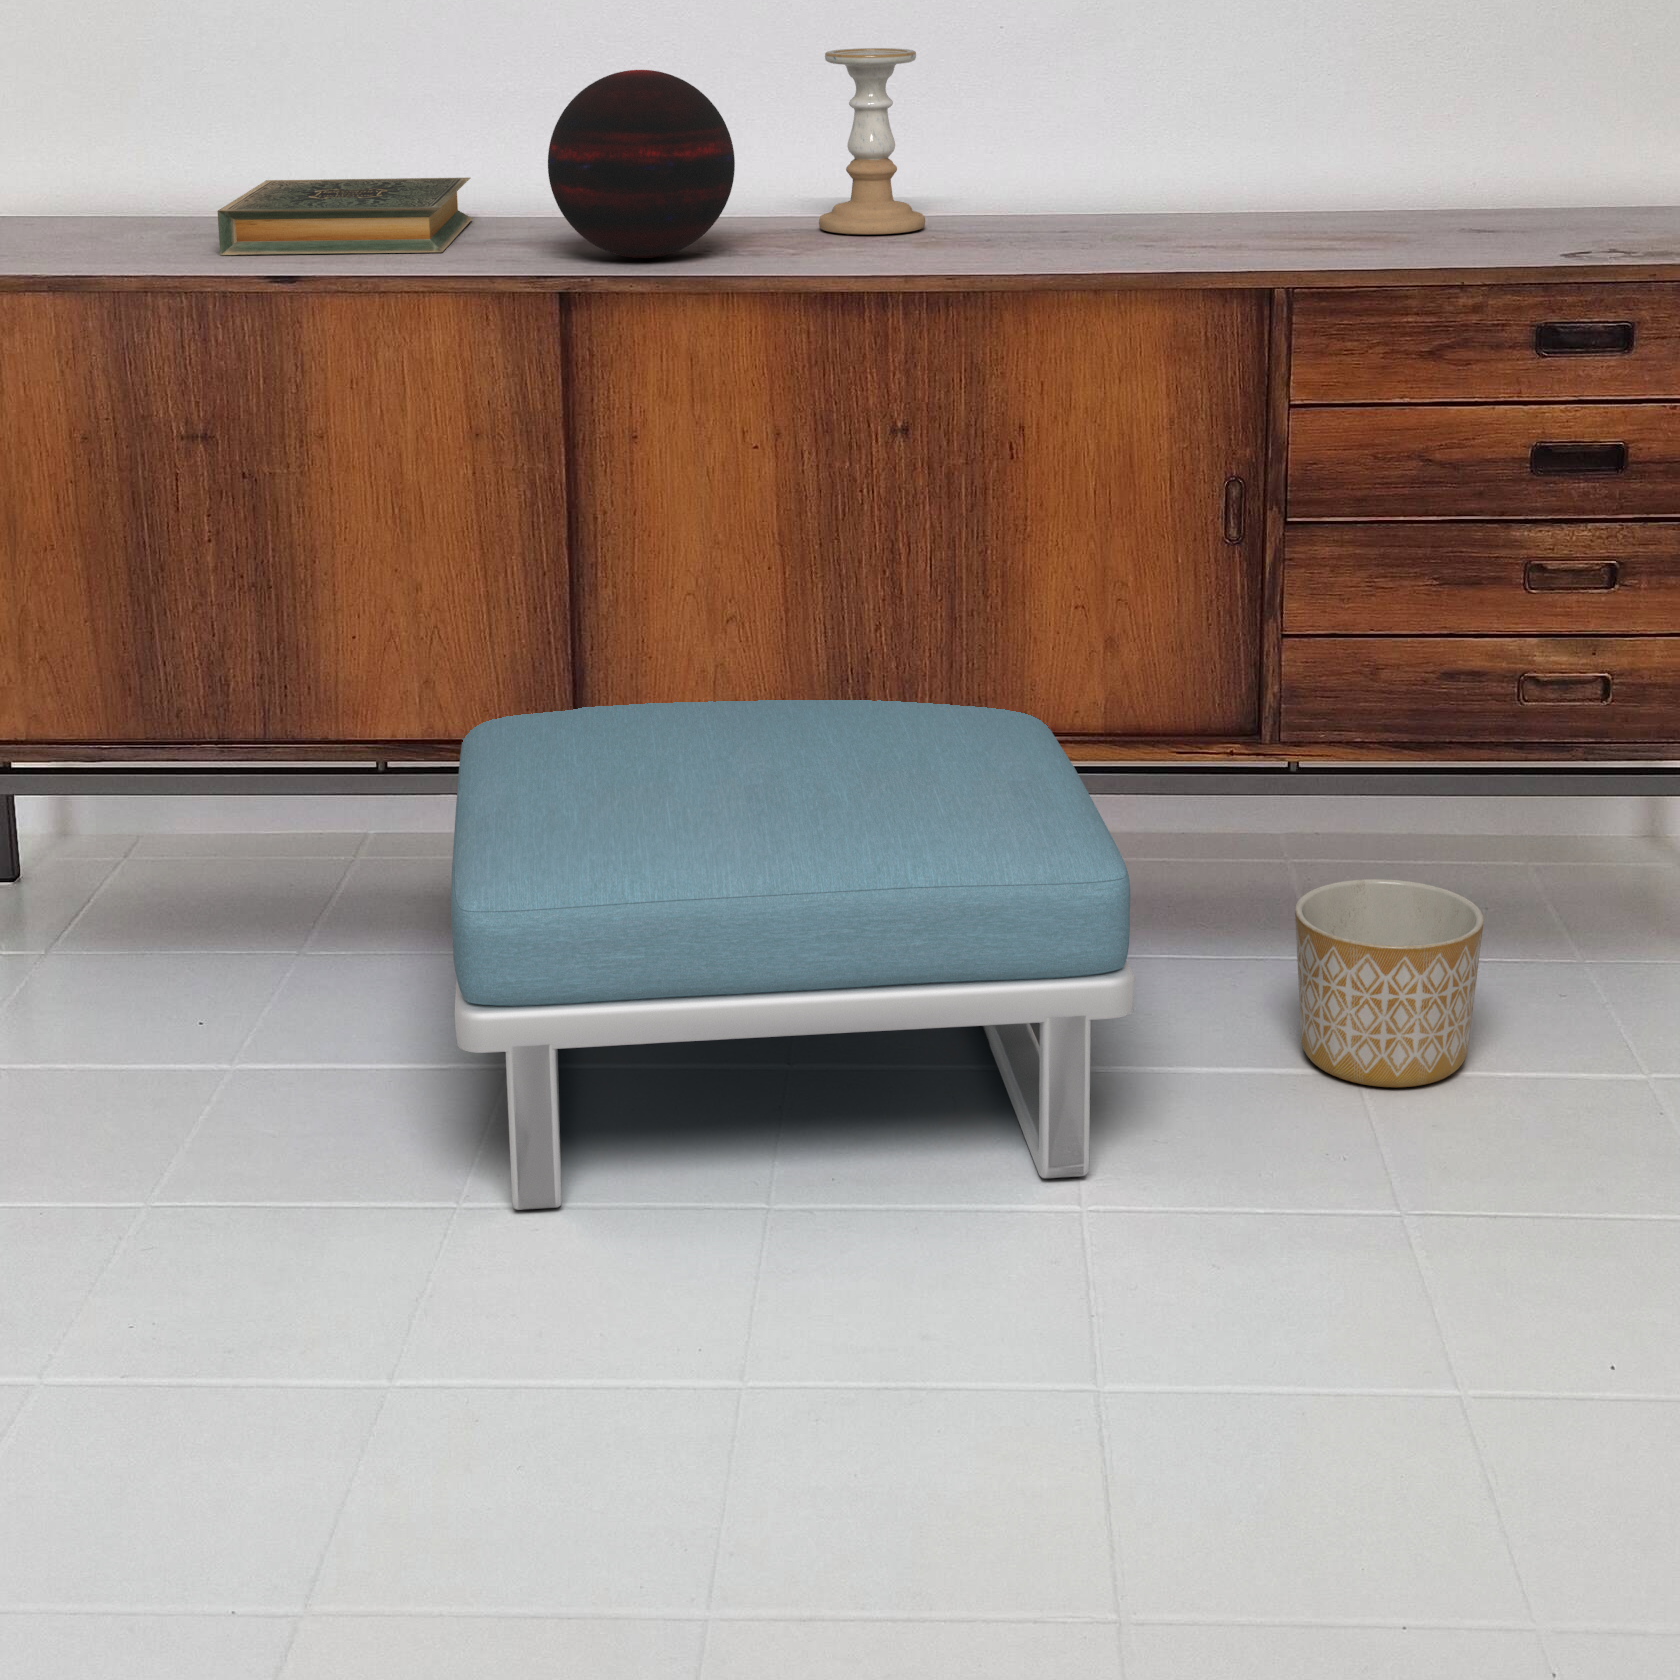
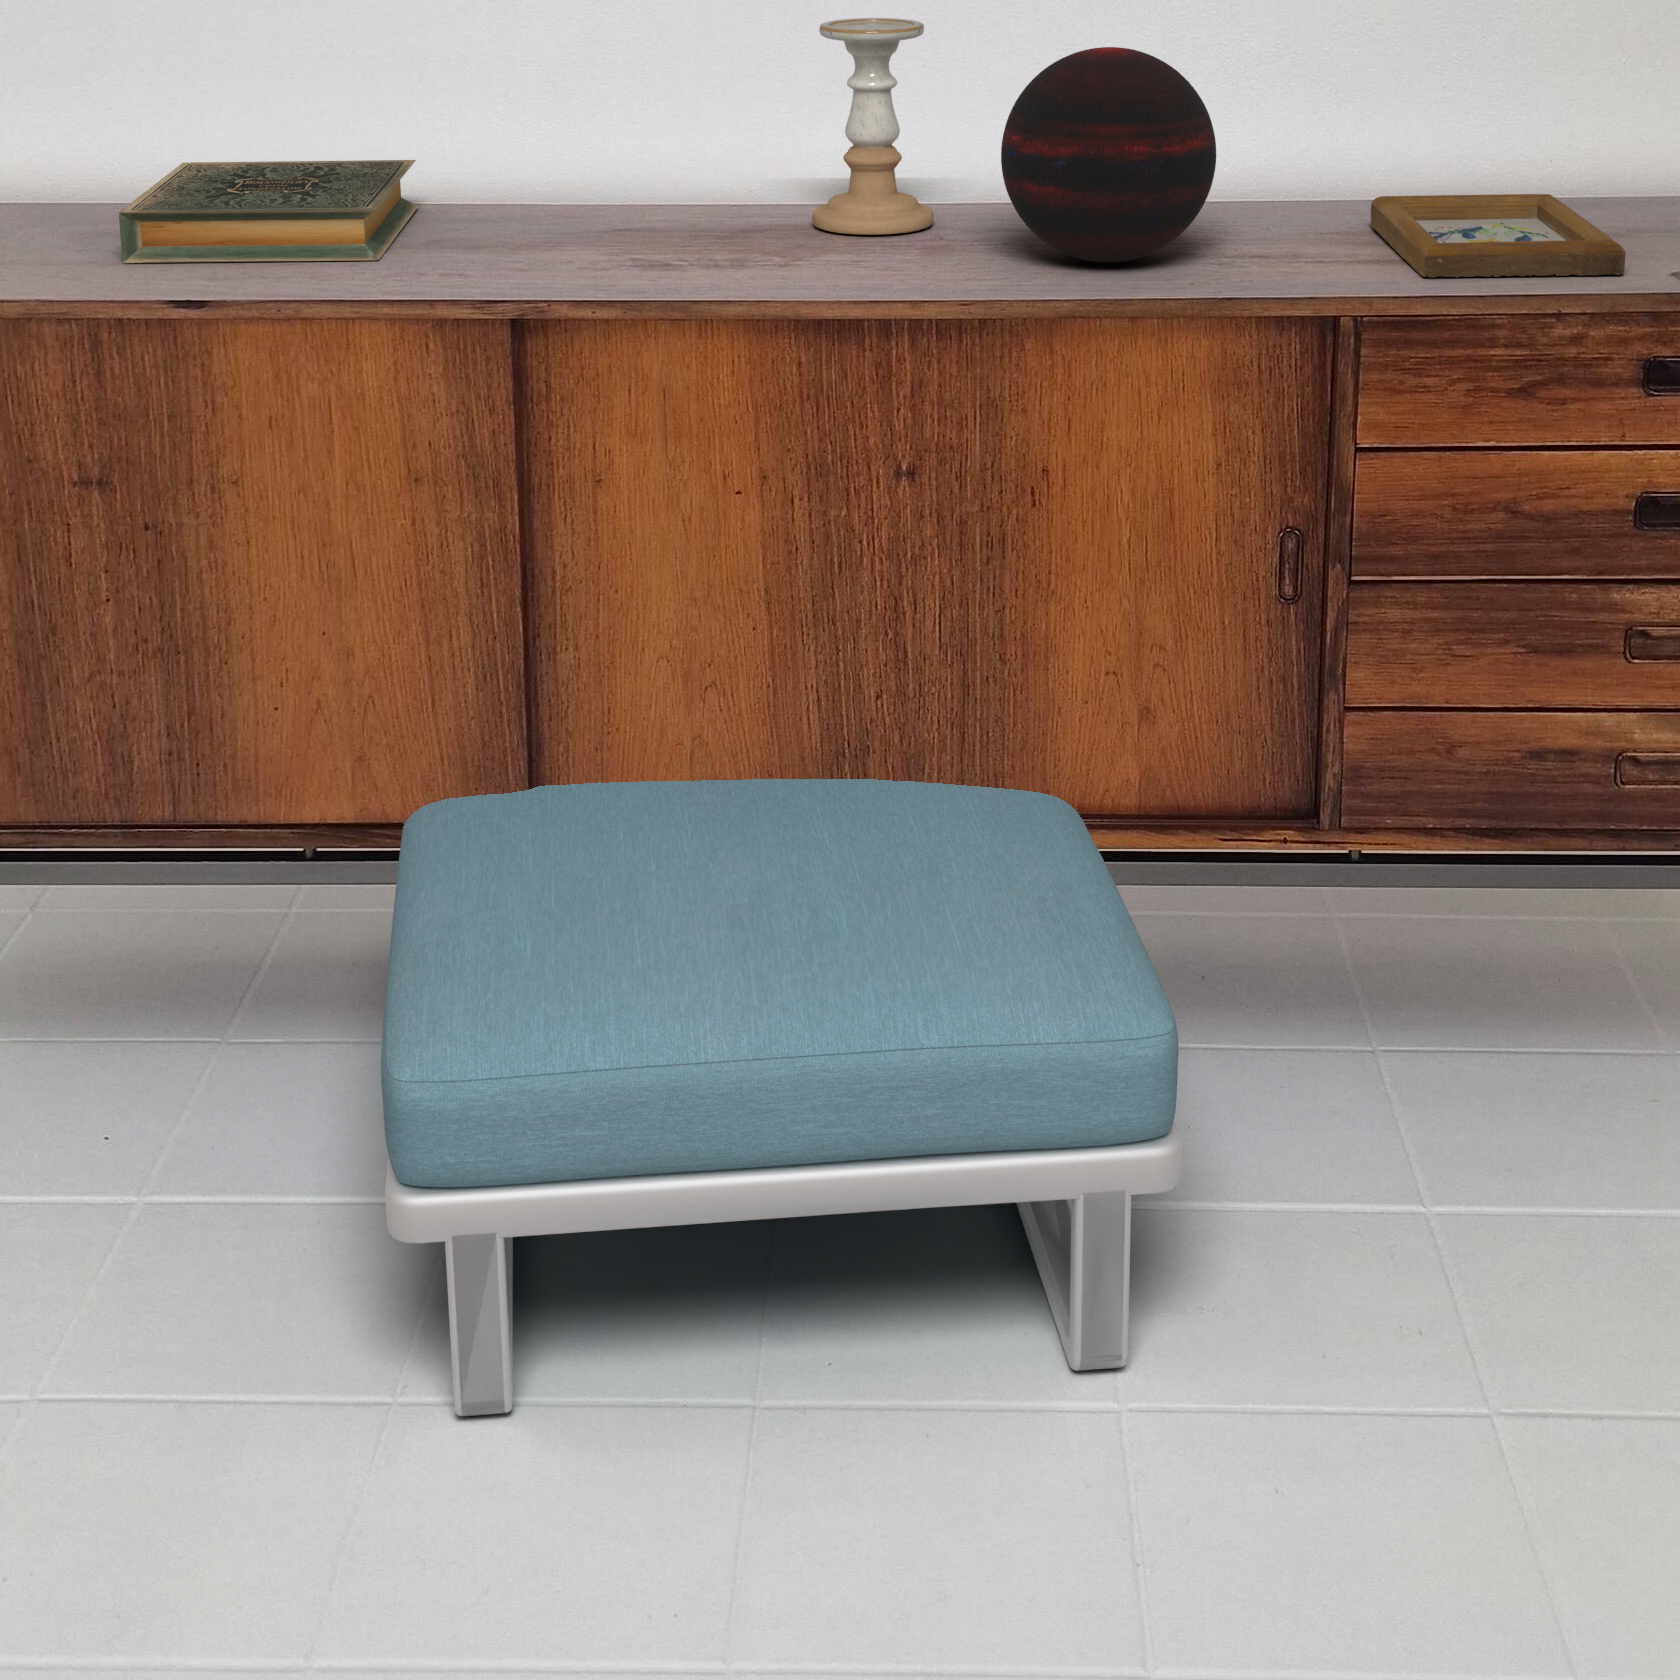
decorative orb: present [548,70,735,258] -> present [1001,47,1216,263]
picture frame: none [1308,198,1521,258] -> present [1371,194,1626,278]
planter: present [1295,879,1484,1087] -> none [1360,986,1578,1237]

